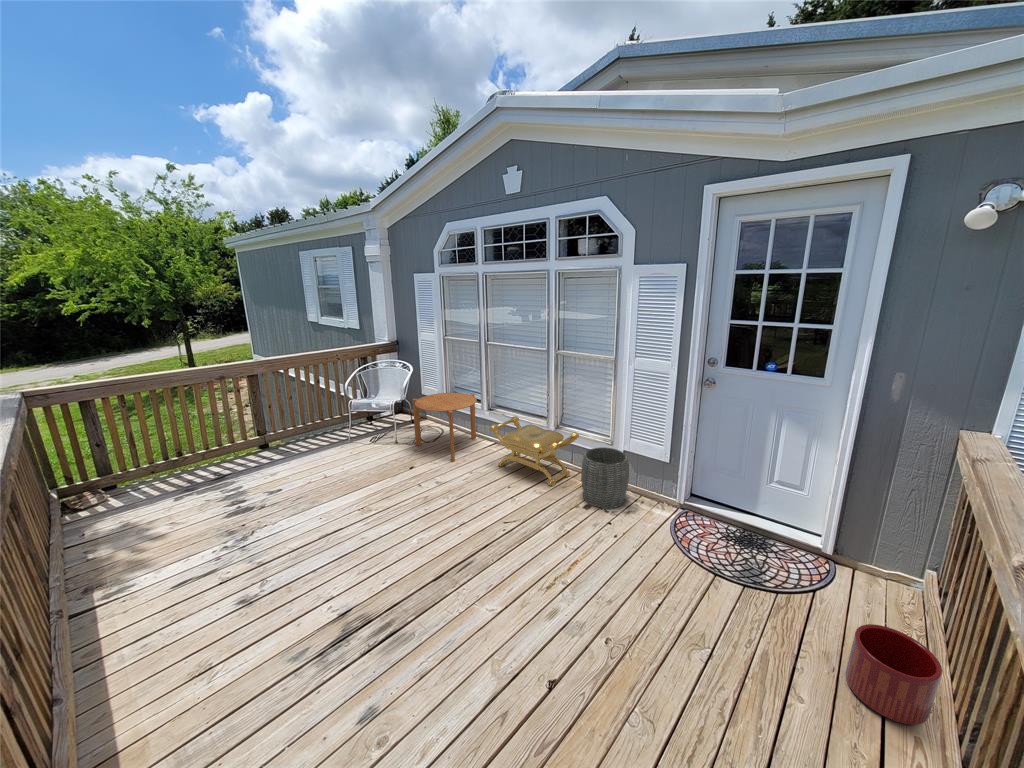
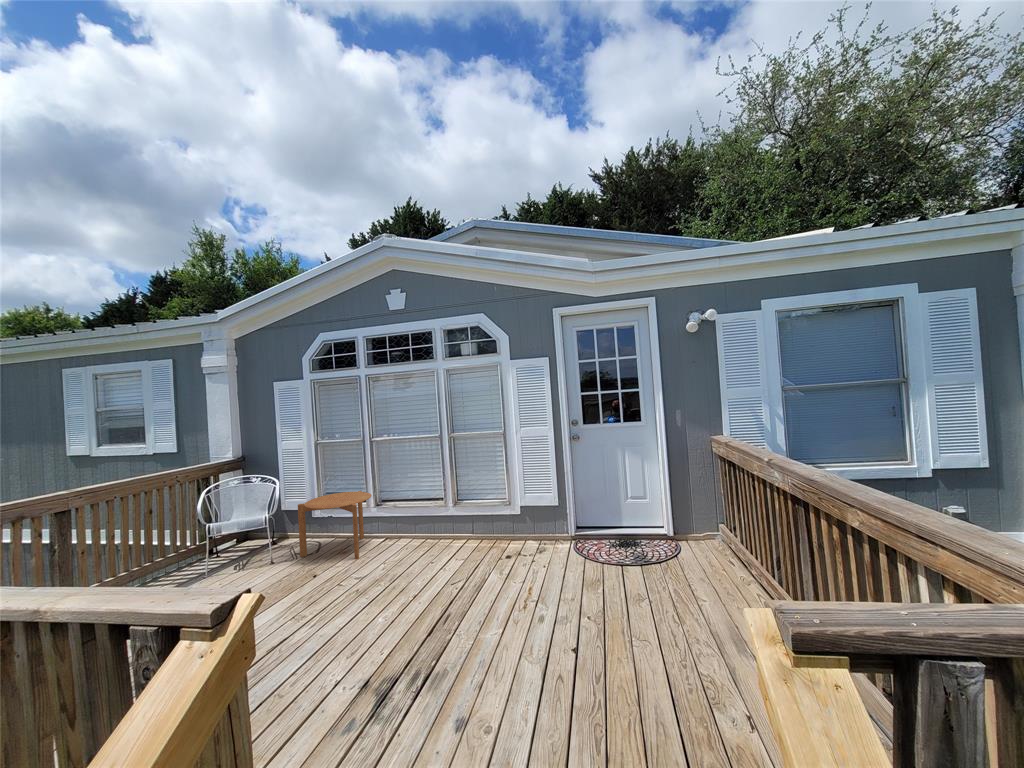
stool: present [490,416,579,486] -> none [398,500,481,552]
woven basket: present [581,447,629,508] -> none [495,504,534,554]
planter: present [845,624,942,725] -> none [712,546,756,593]

